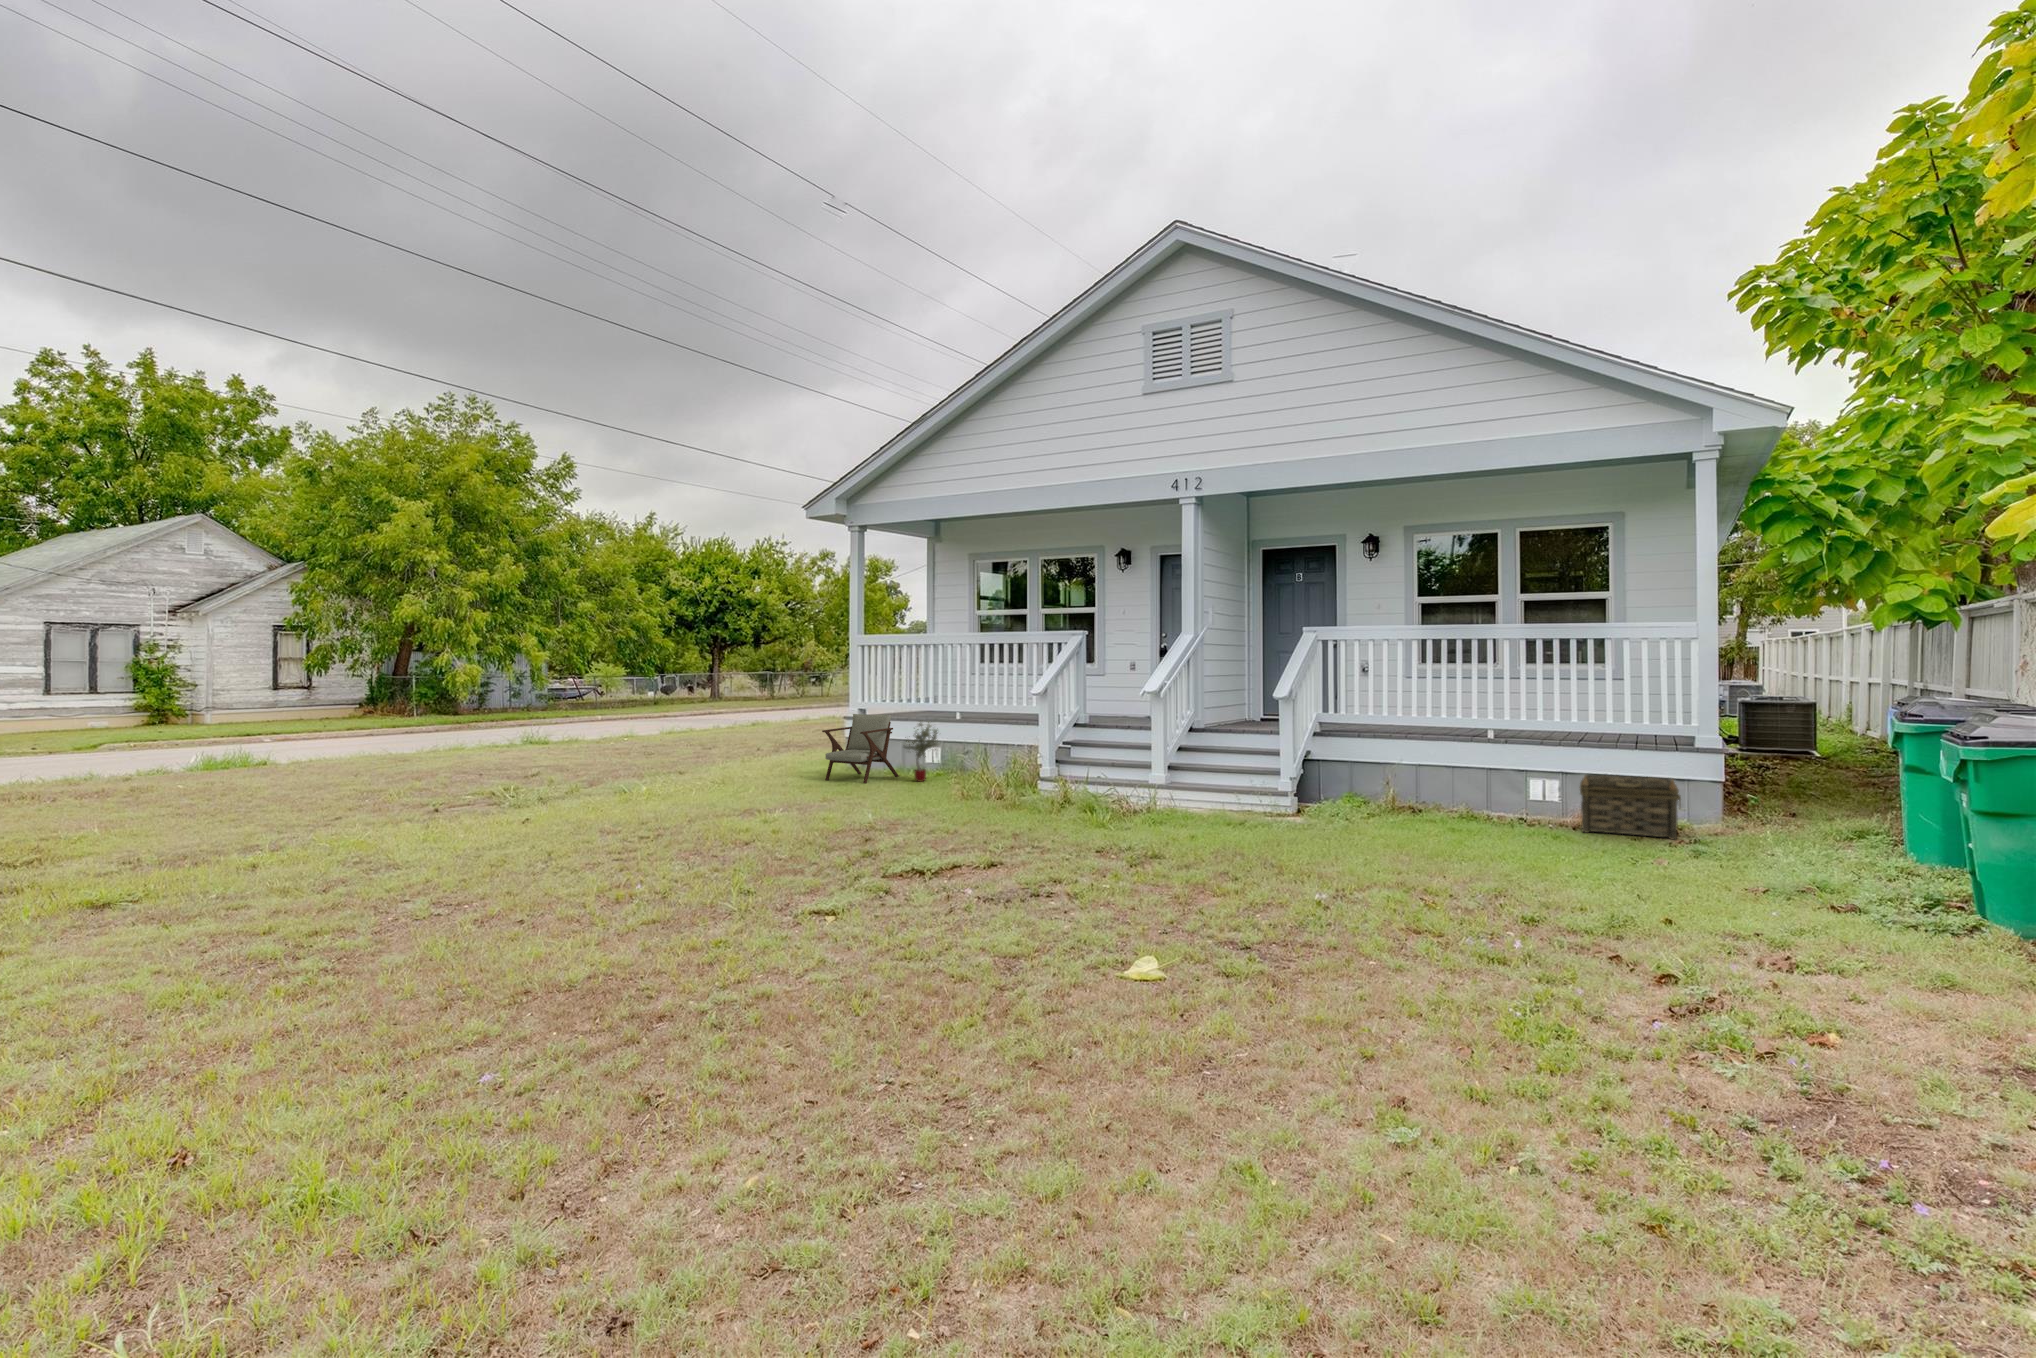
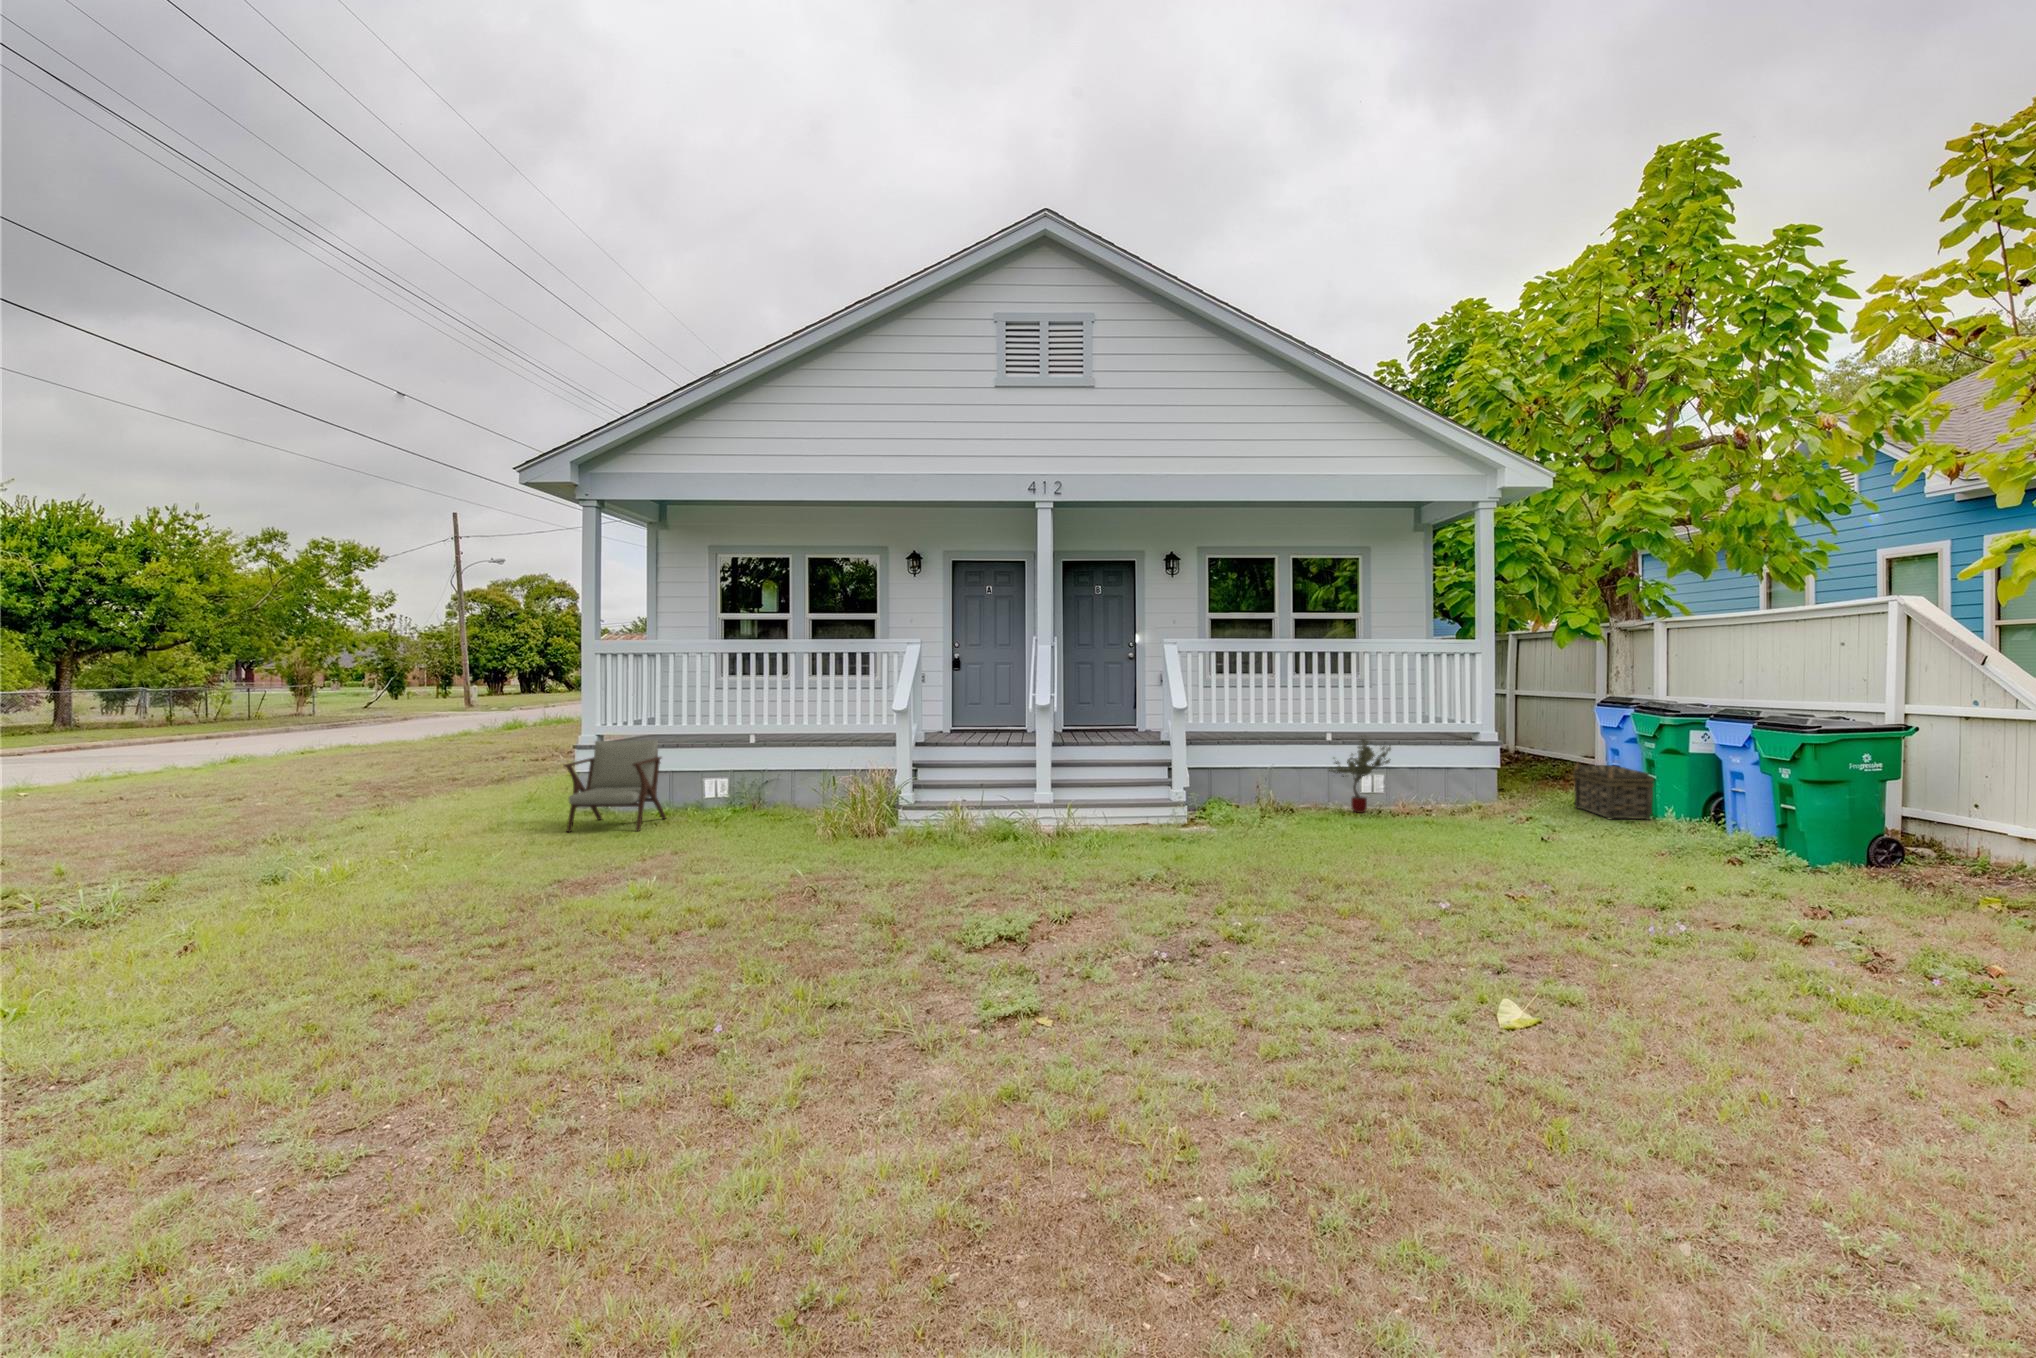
potted tree: present [904,720,940,782] -> present [1329,736,1391,813]
basket: present [1580,774,1681,839] -> present [1573,763,1653,820]

